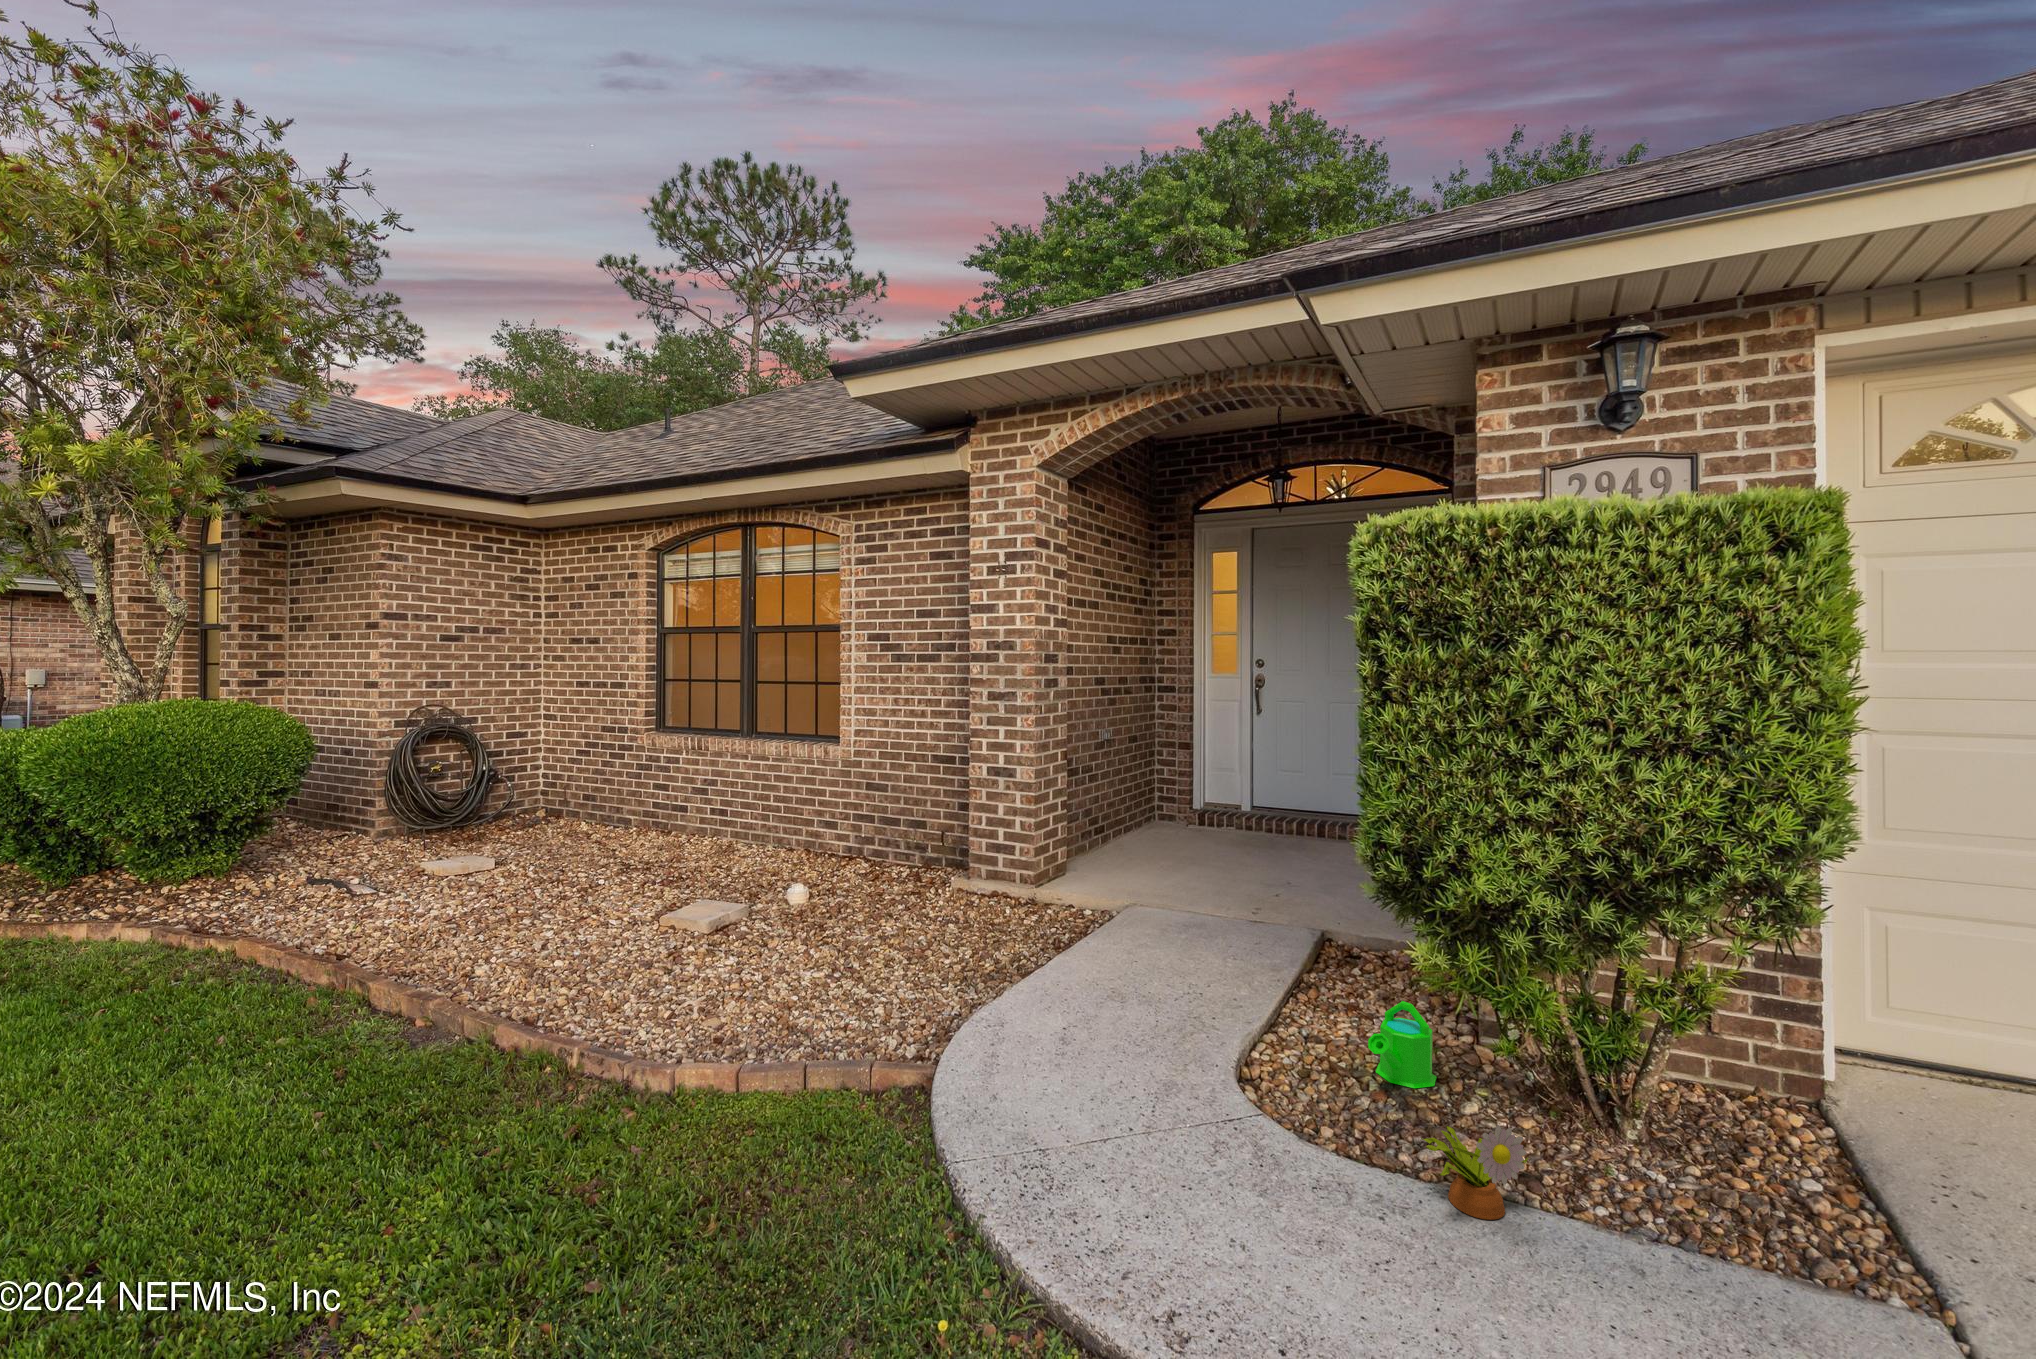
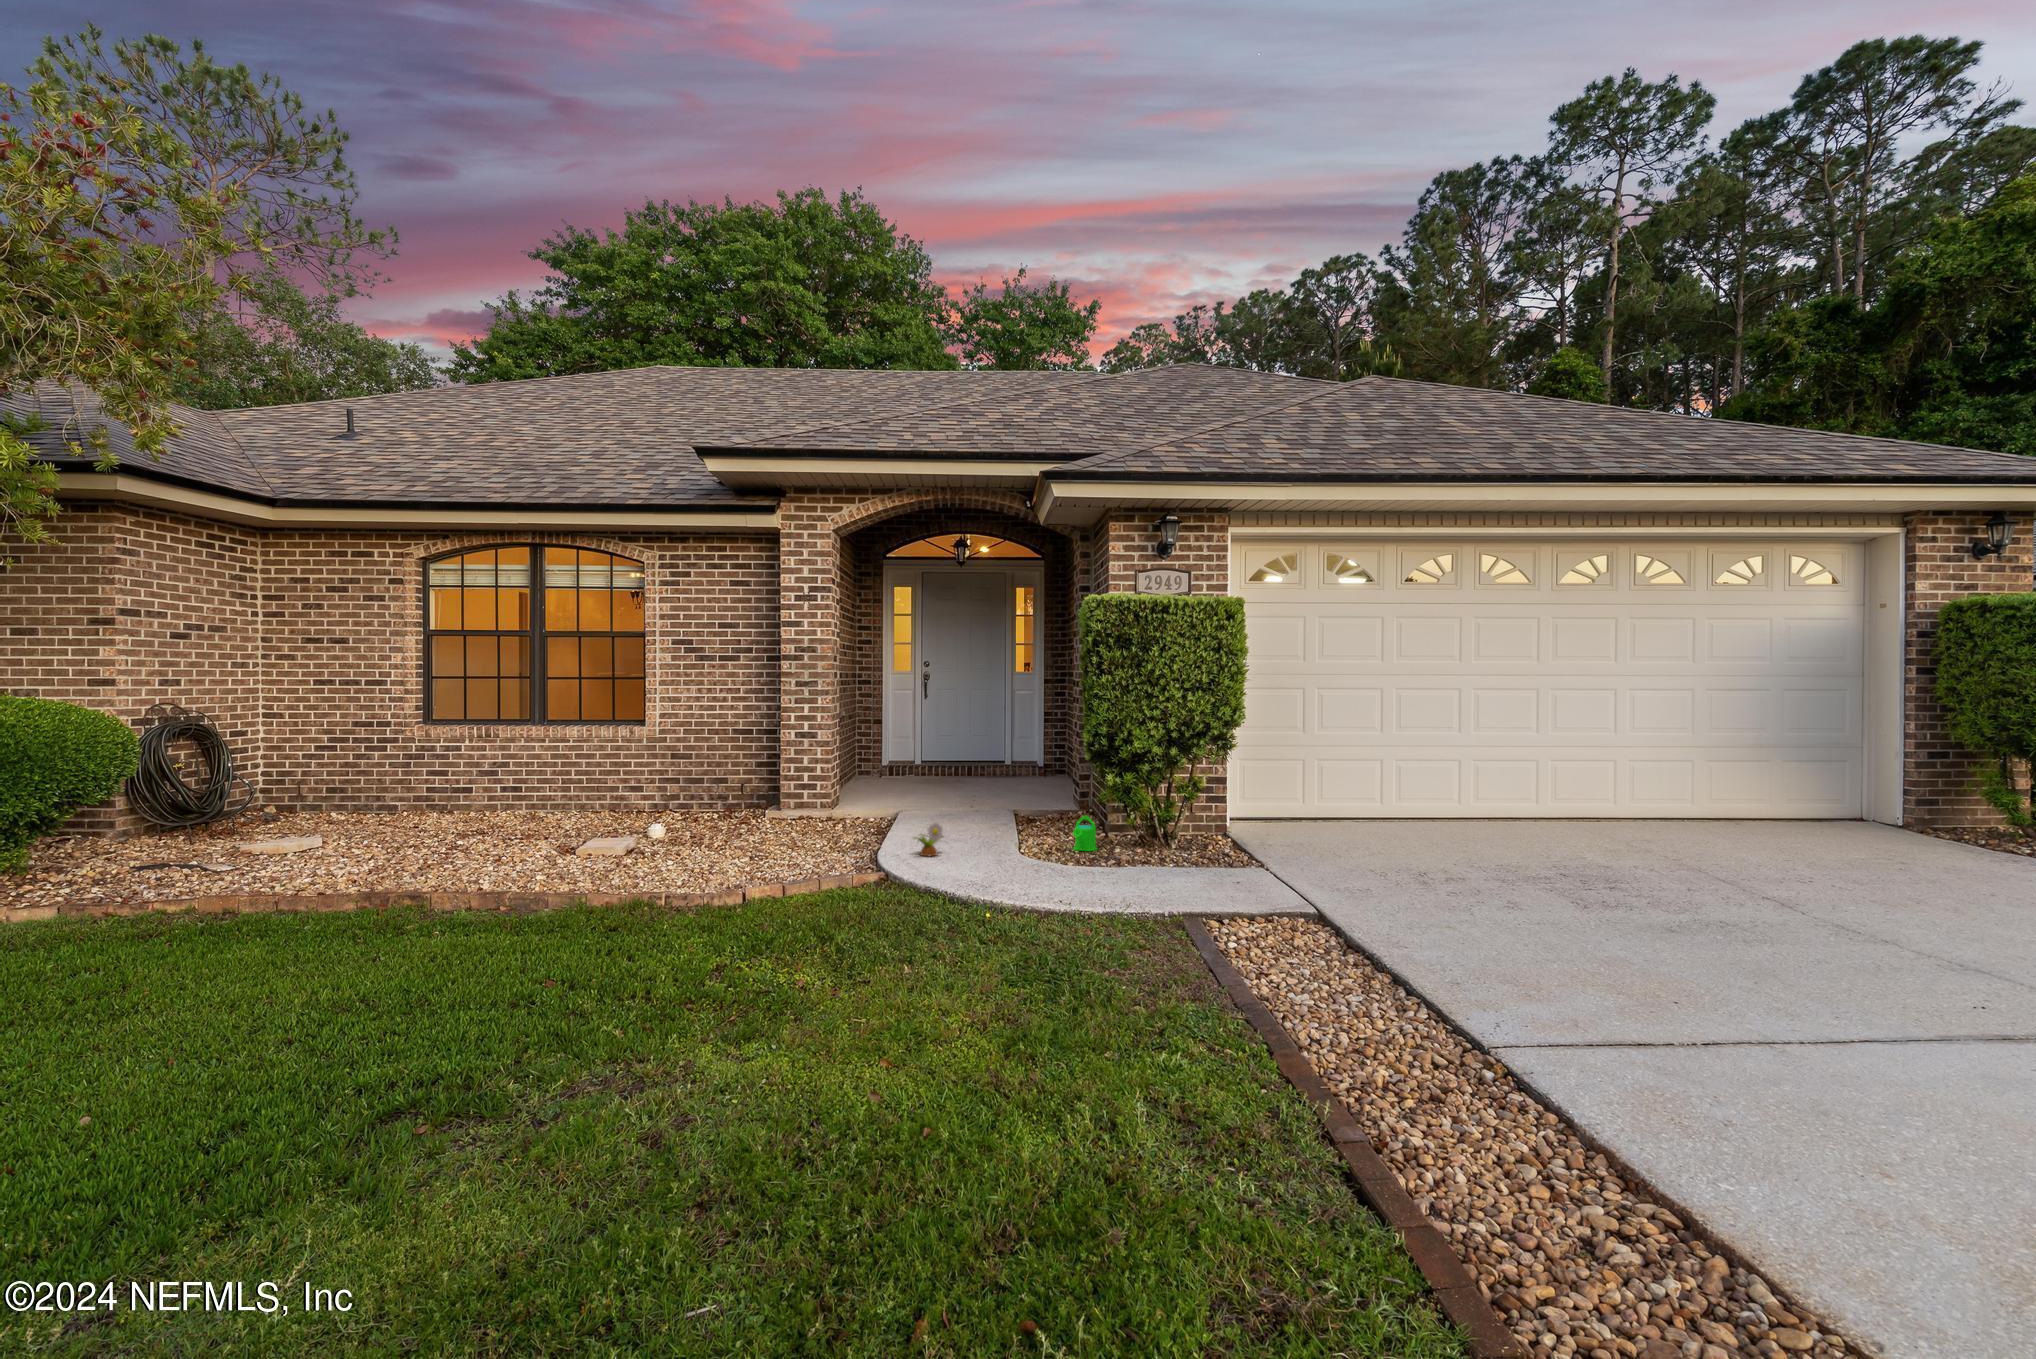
decorative plant: present [1421,1125,1528,1220] -> present [915,823,943,856]

